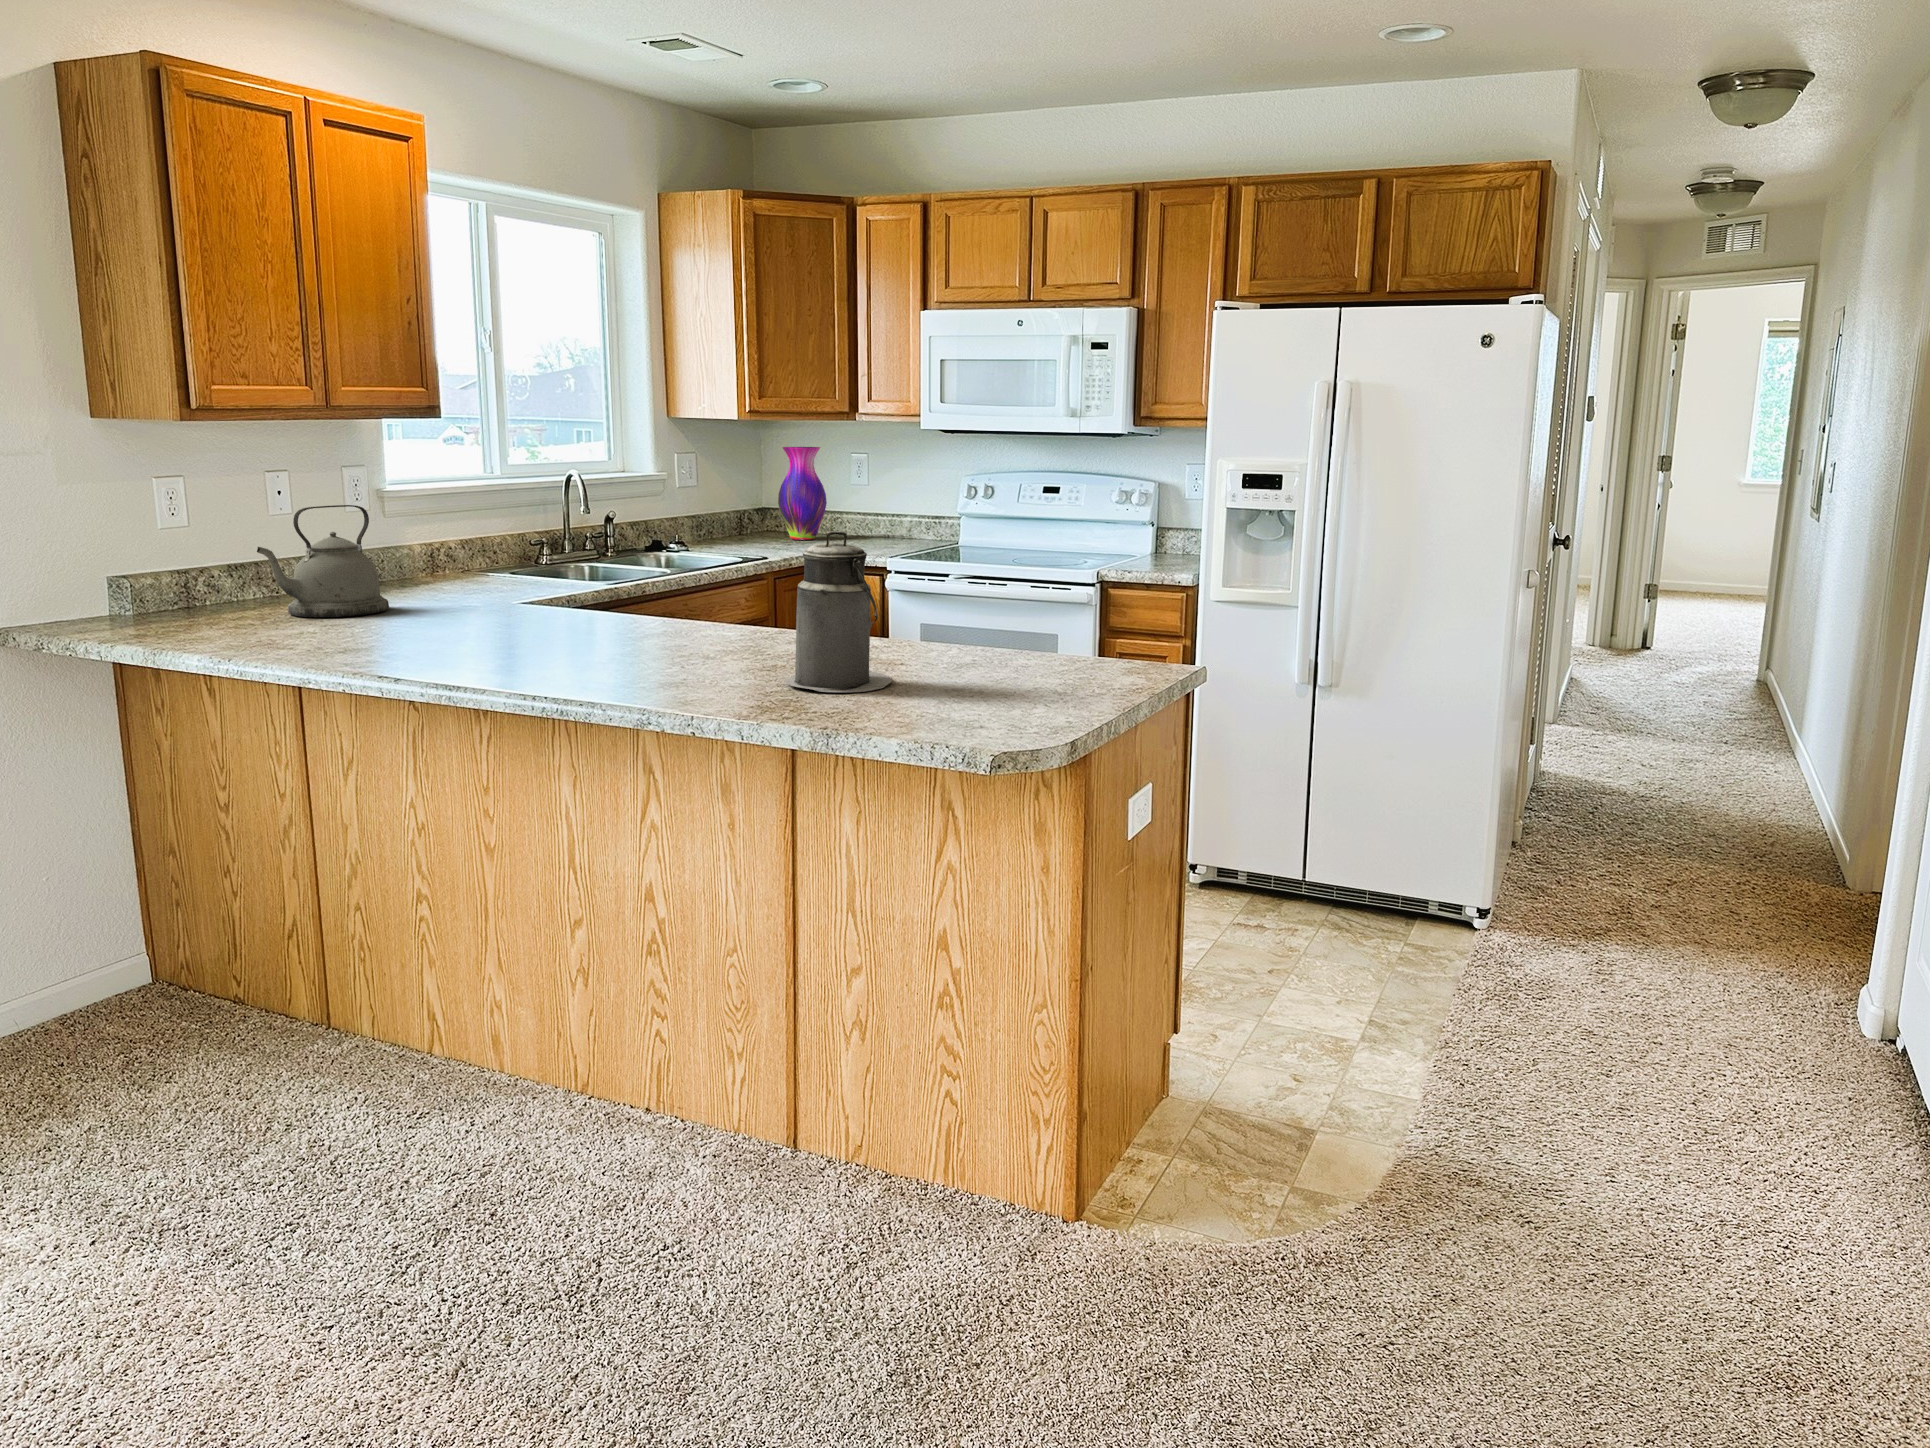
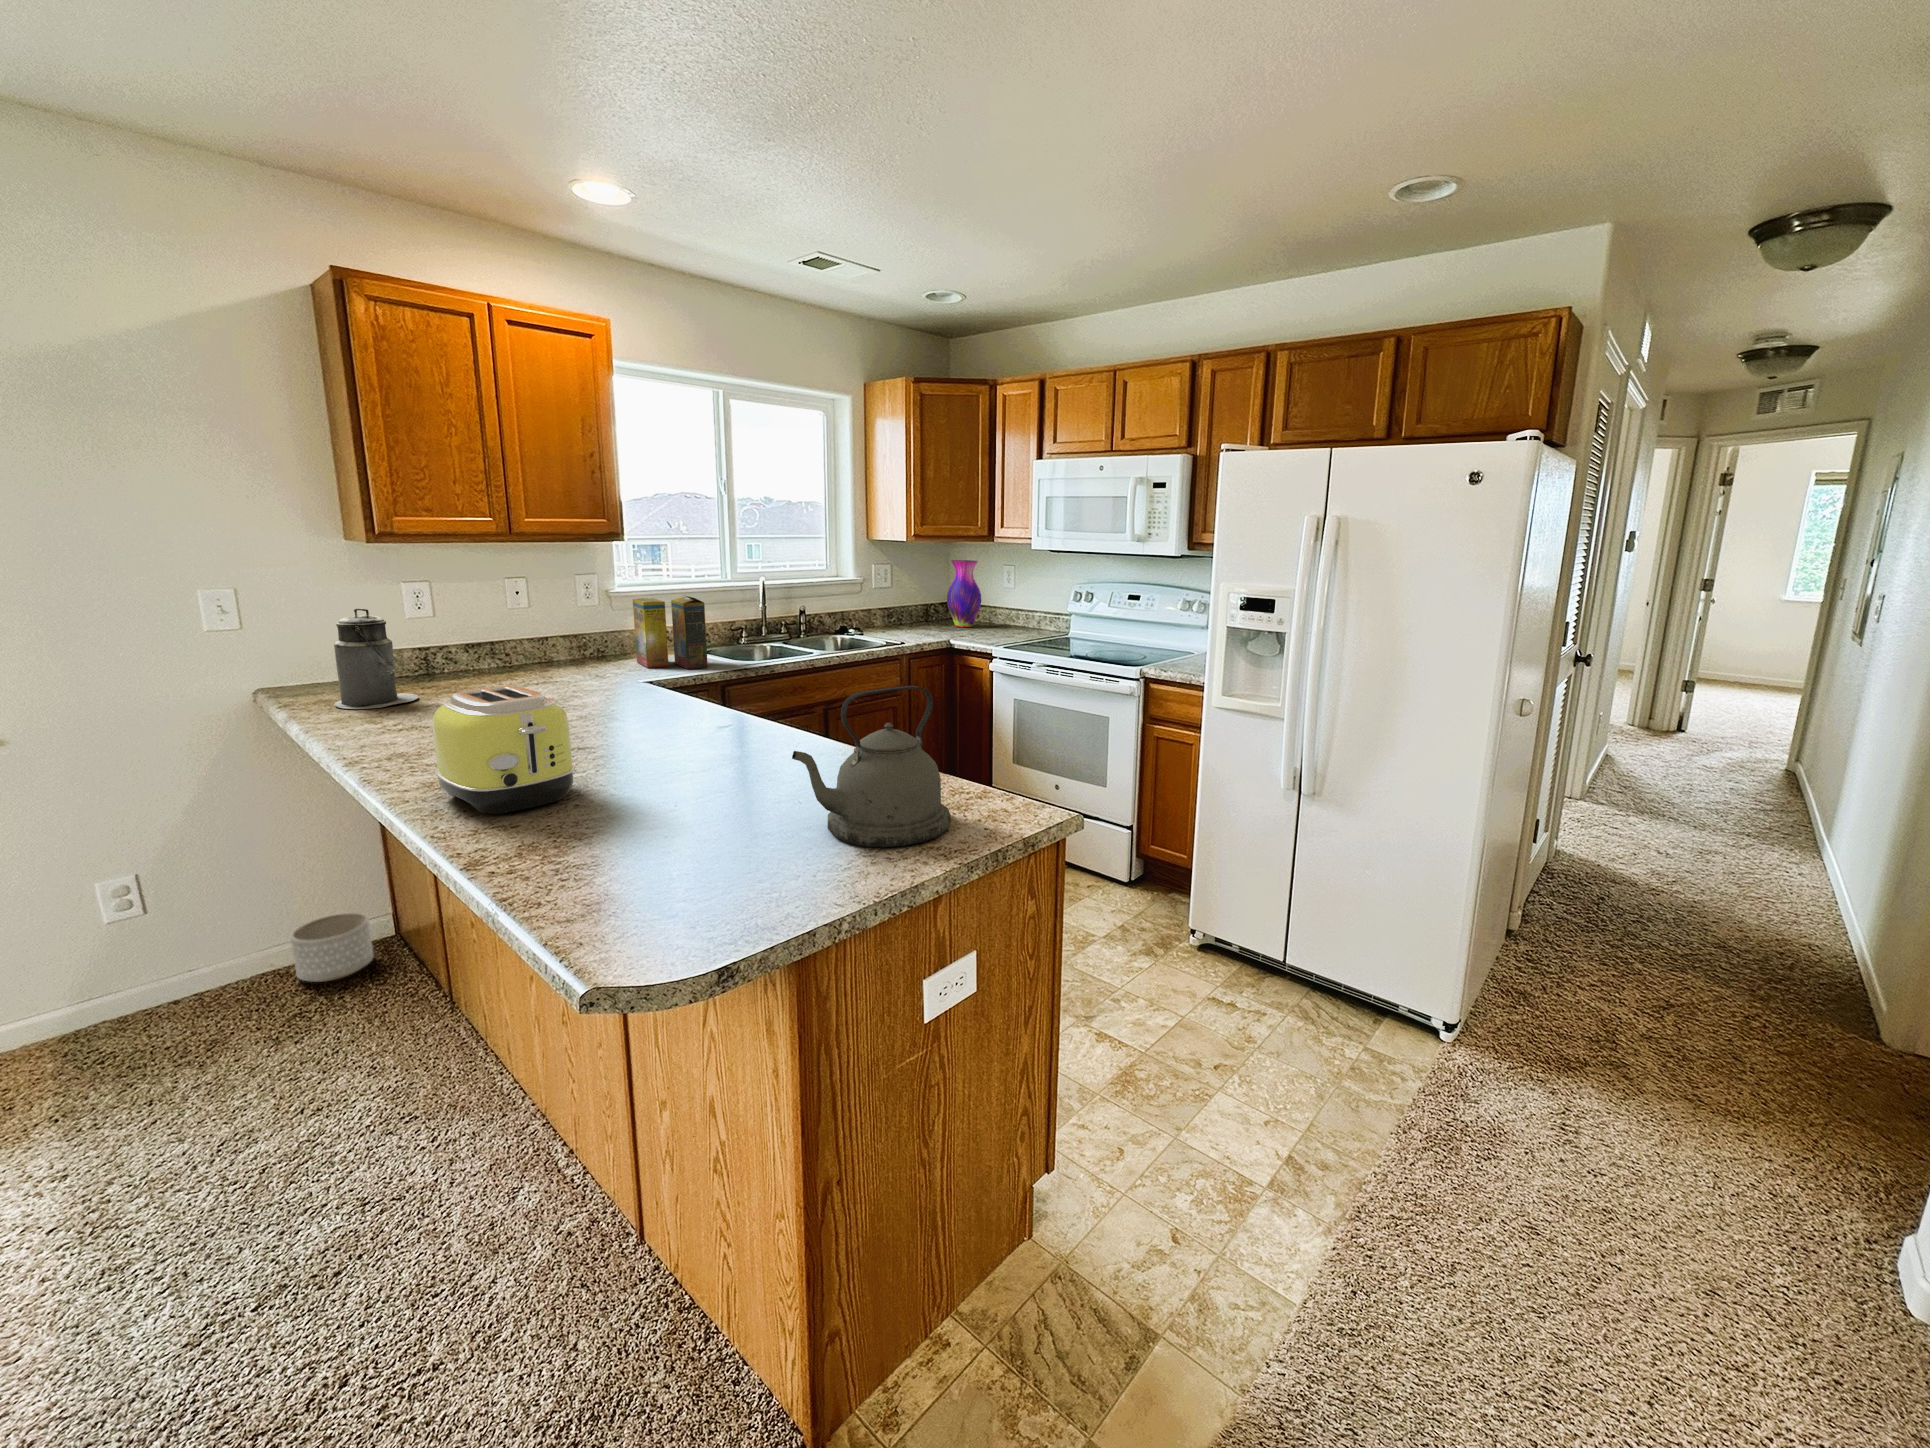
cereal box: none [439,491,557,591] -> present [633,596,708,669]
kettle: present [257,505,389,617] -> present [792,686,951,847]
canister: present [785,531,893,692] -> present [334,608,418,709]
toaster: none [538,565,693,693] -> present [432,686,575,815]
planter: none [61,939,166,1030] -> present [290,912,374,982]

